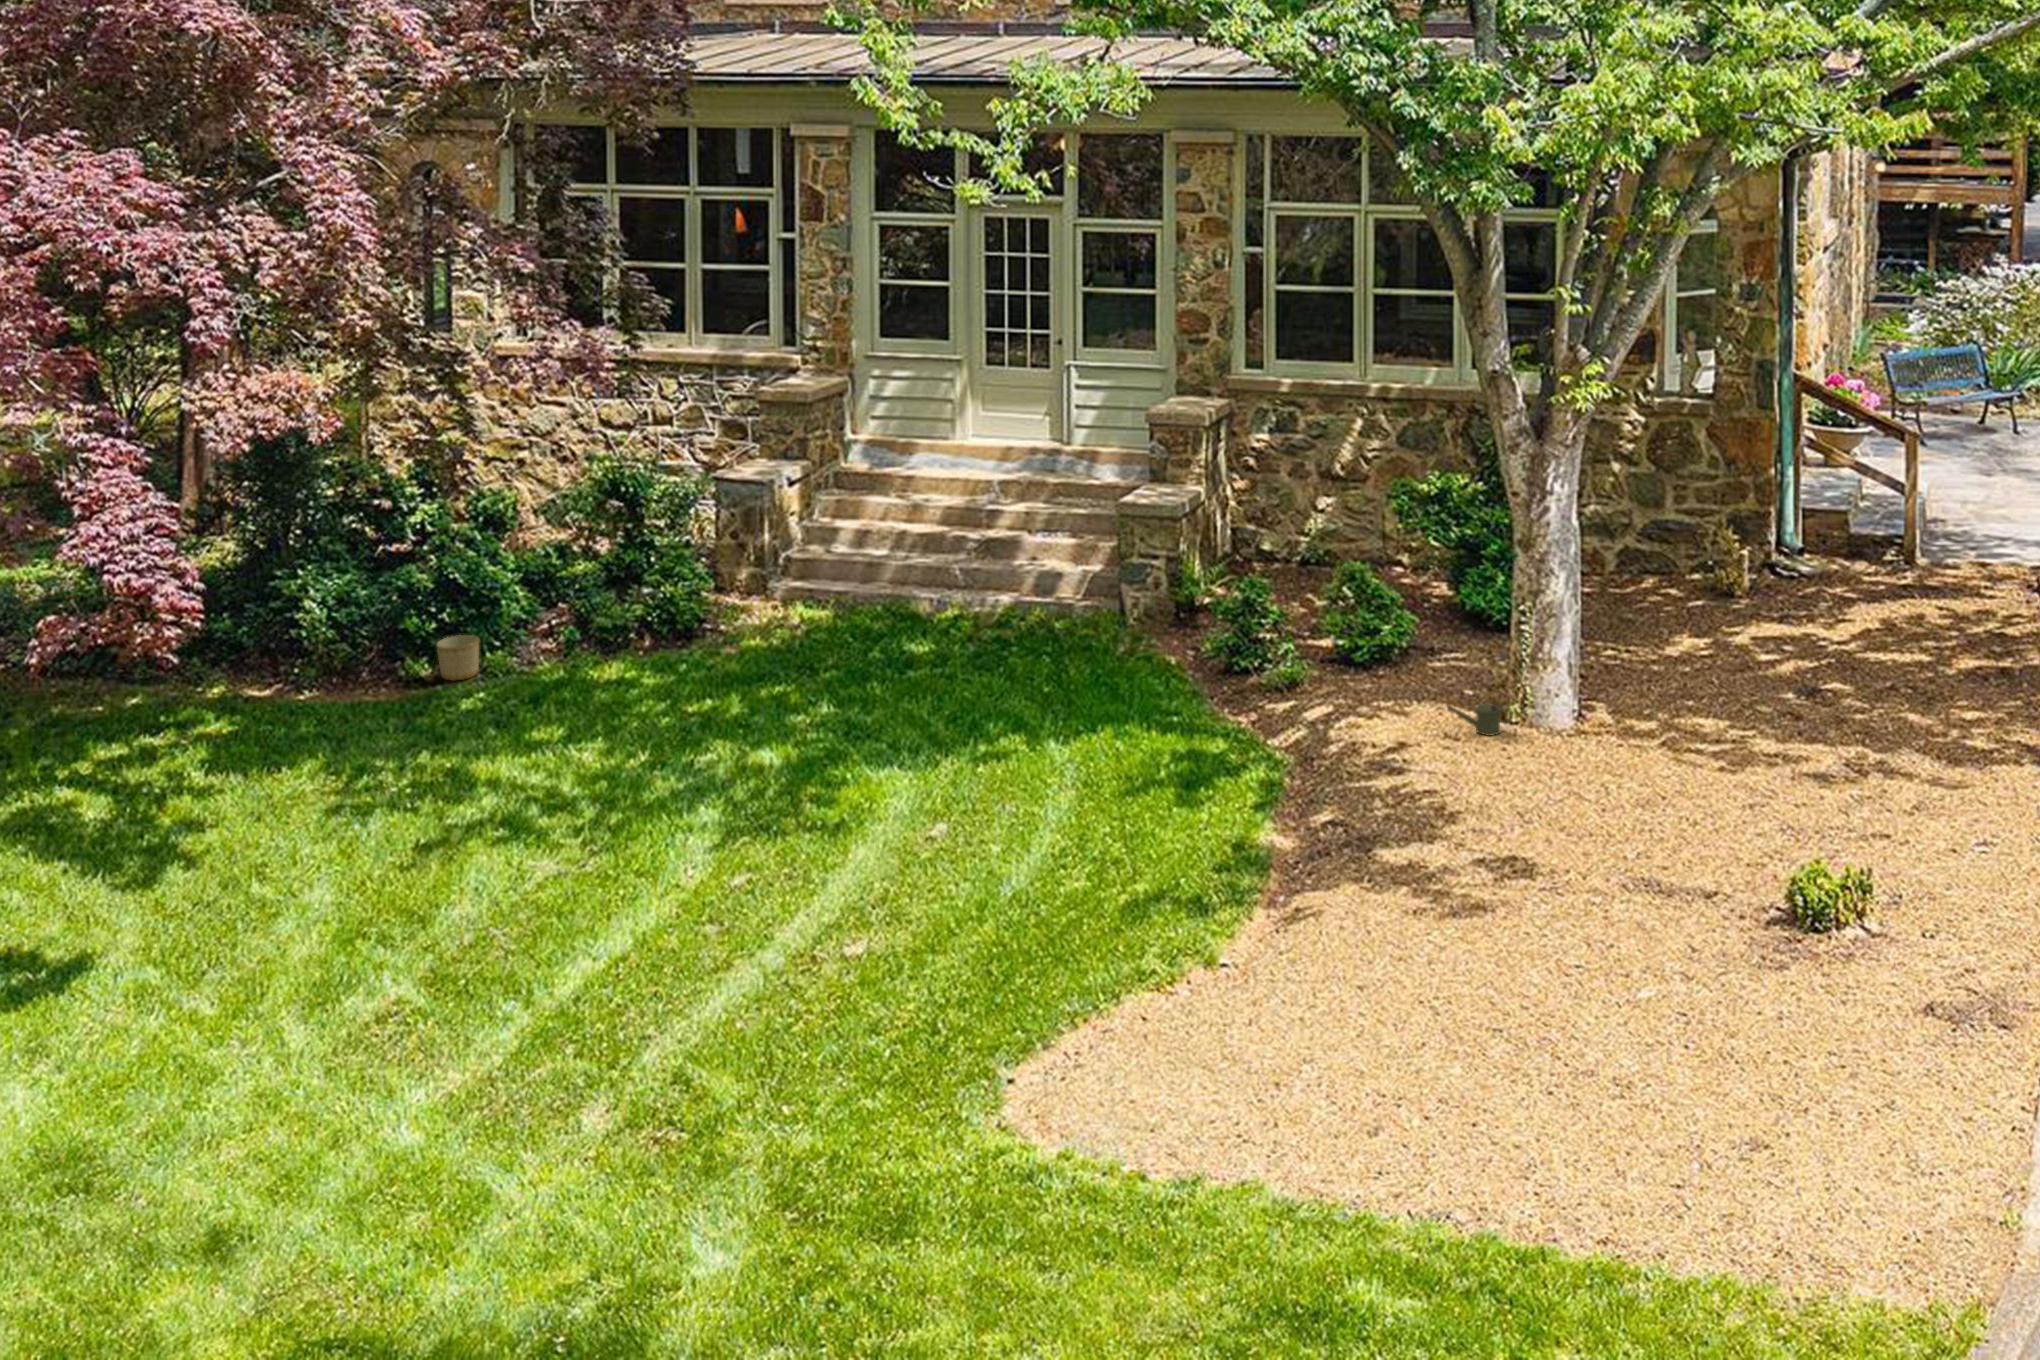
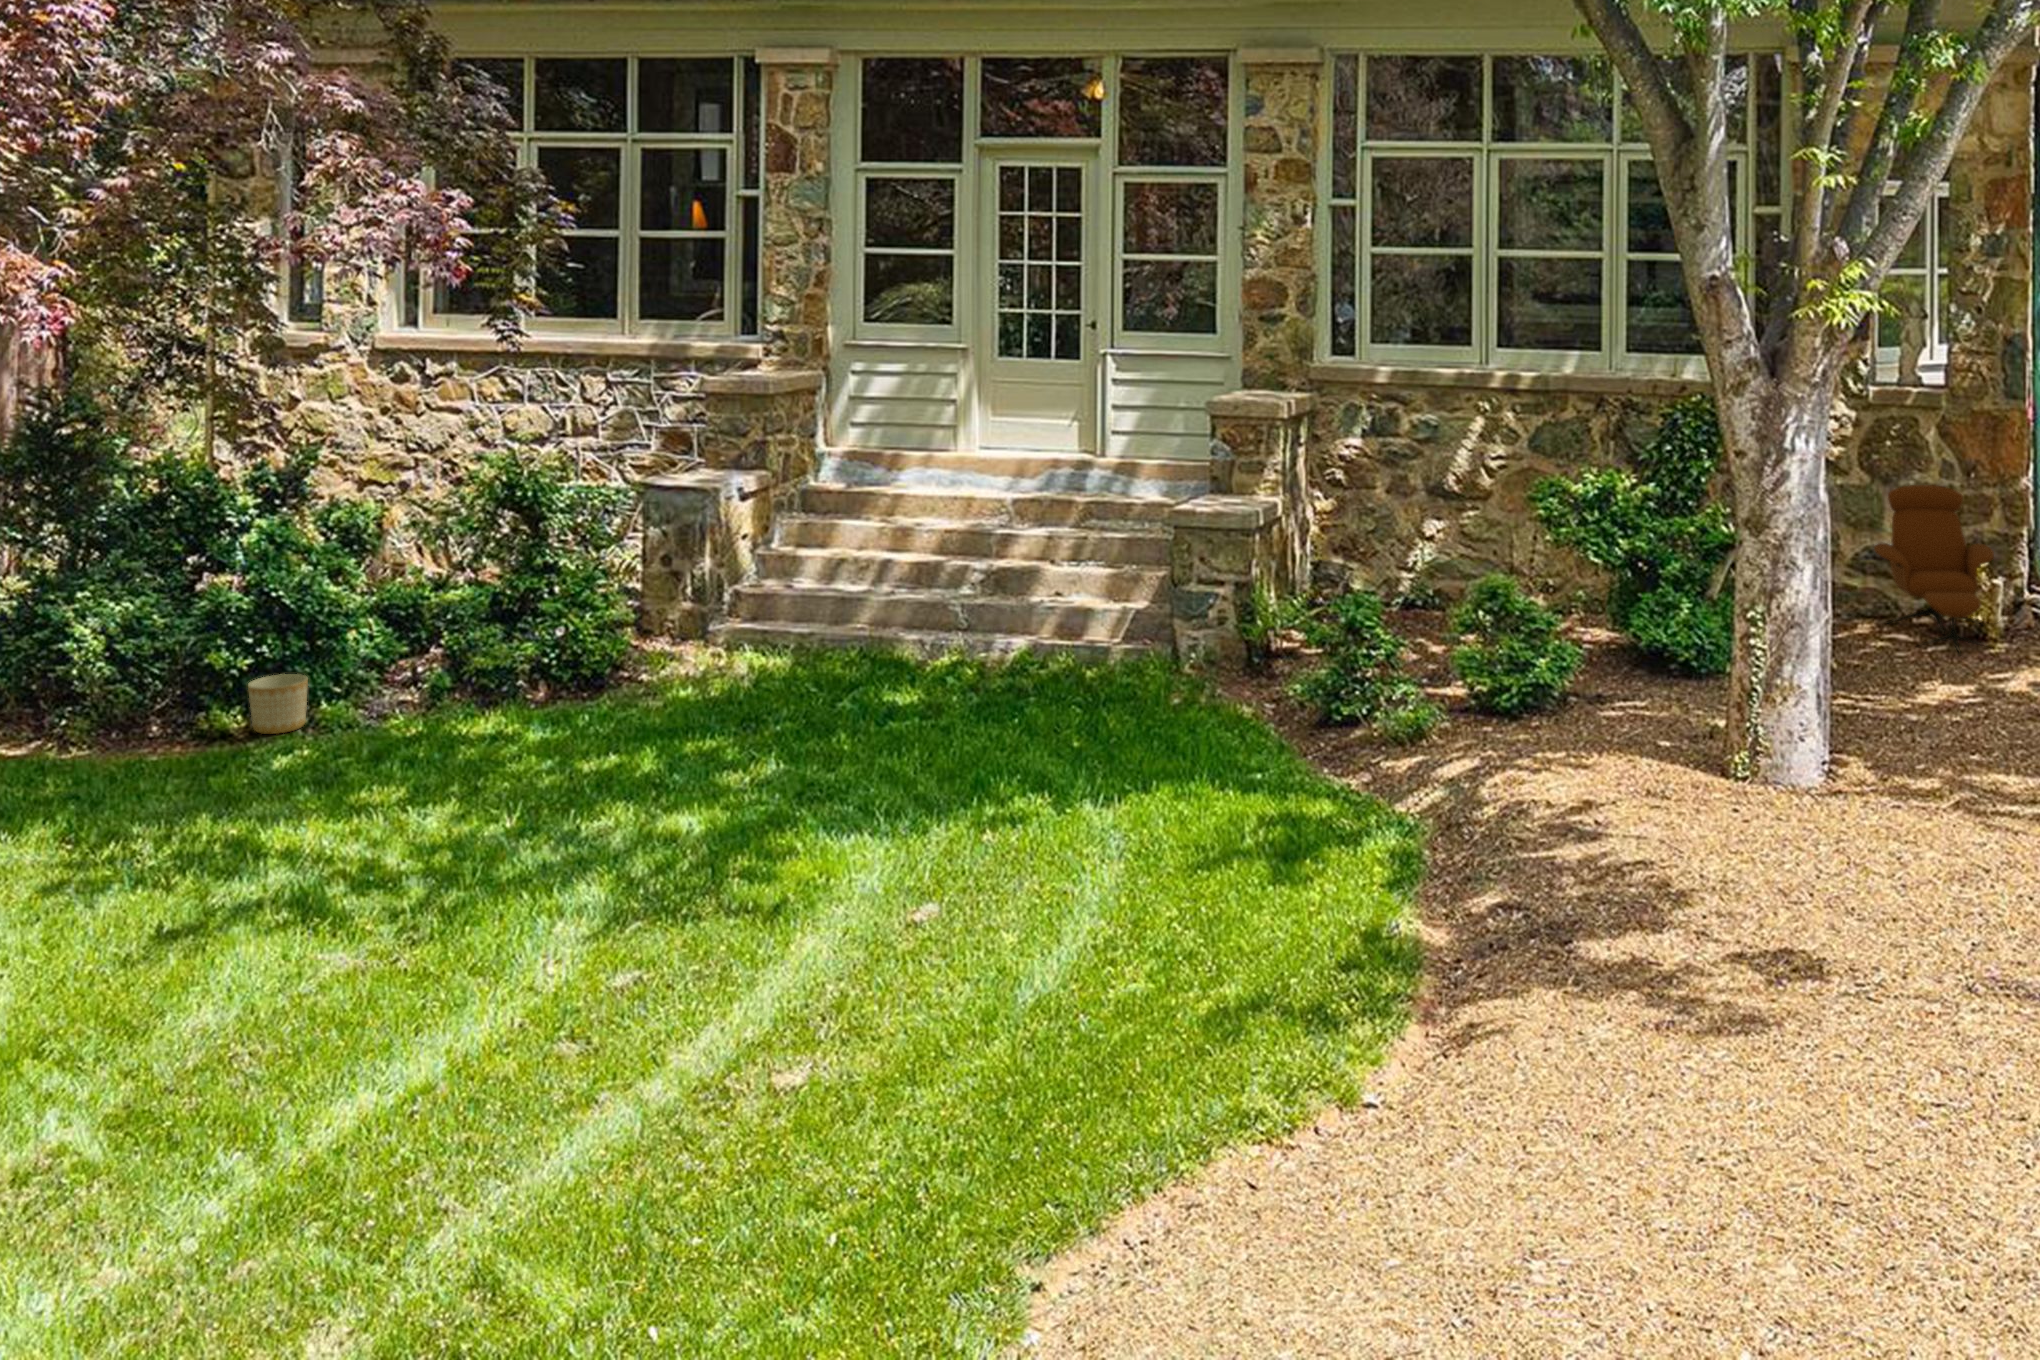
lounge chair: none [1652,475,1742,612] -> present [1874,485,1994,654]
watering can: present [1447,704,1512,735] -> none [1642,752,1736,797]

